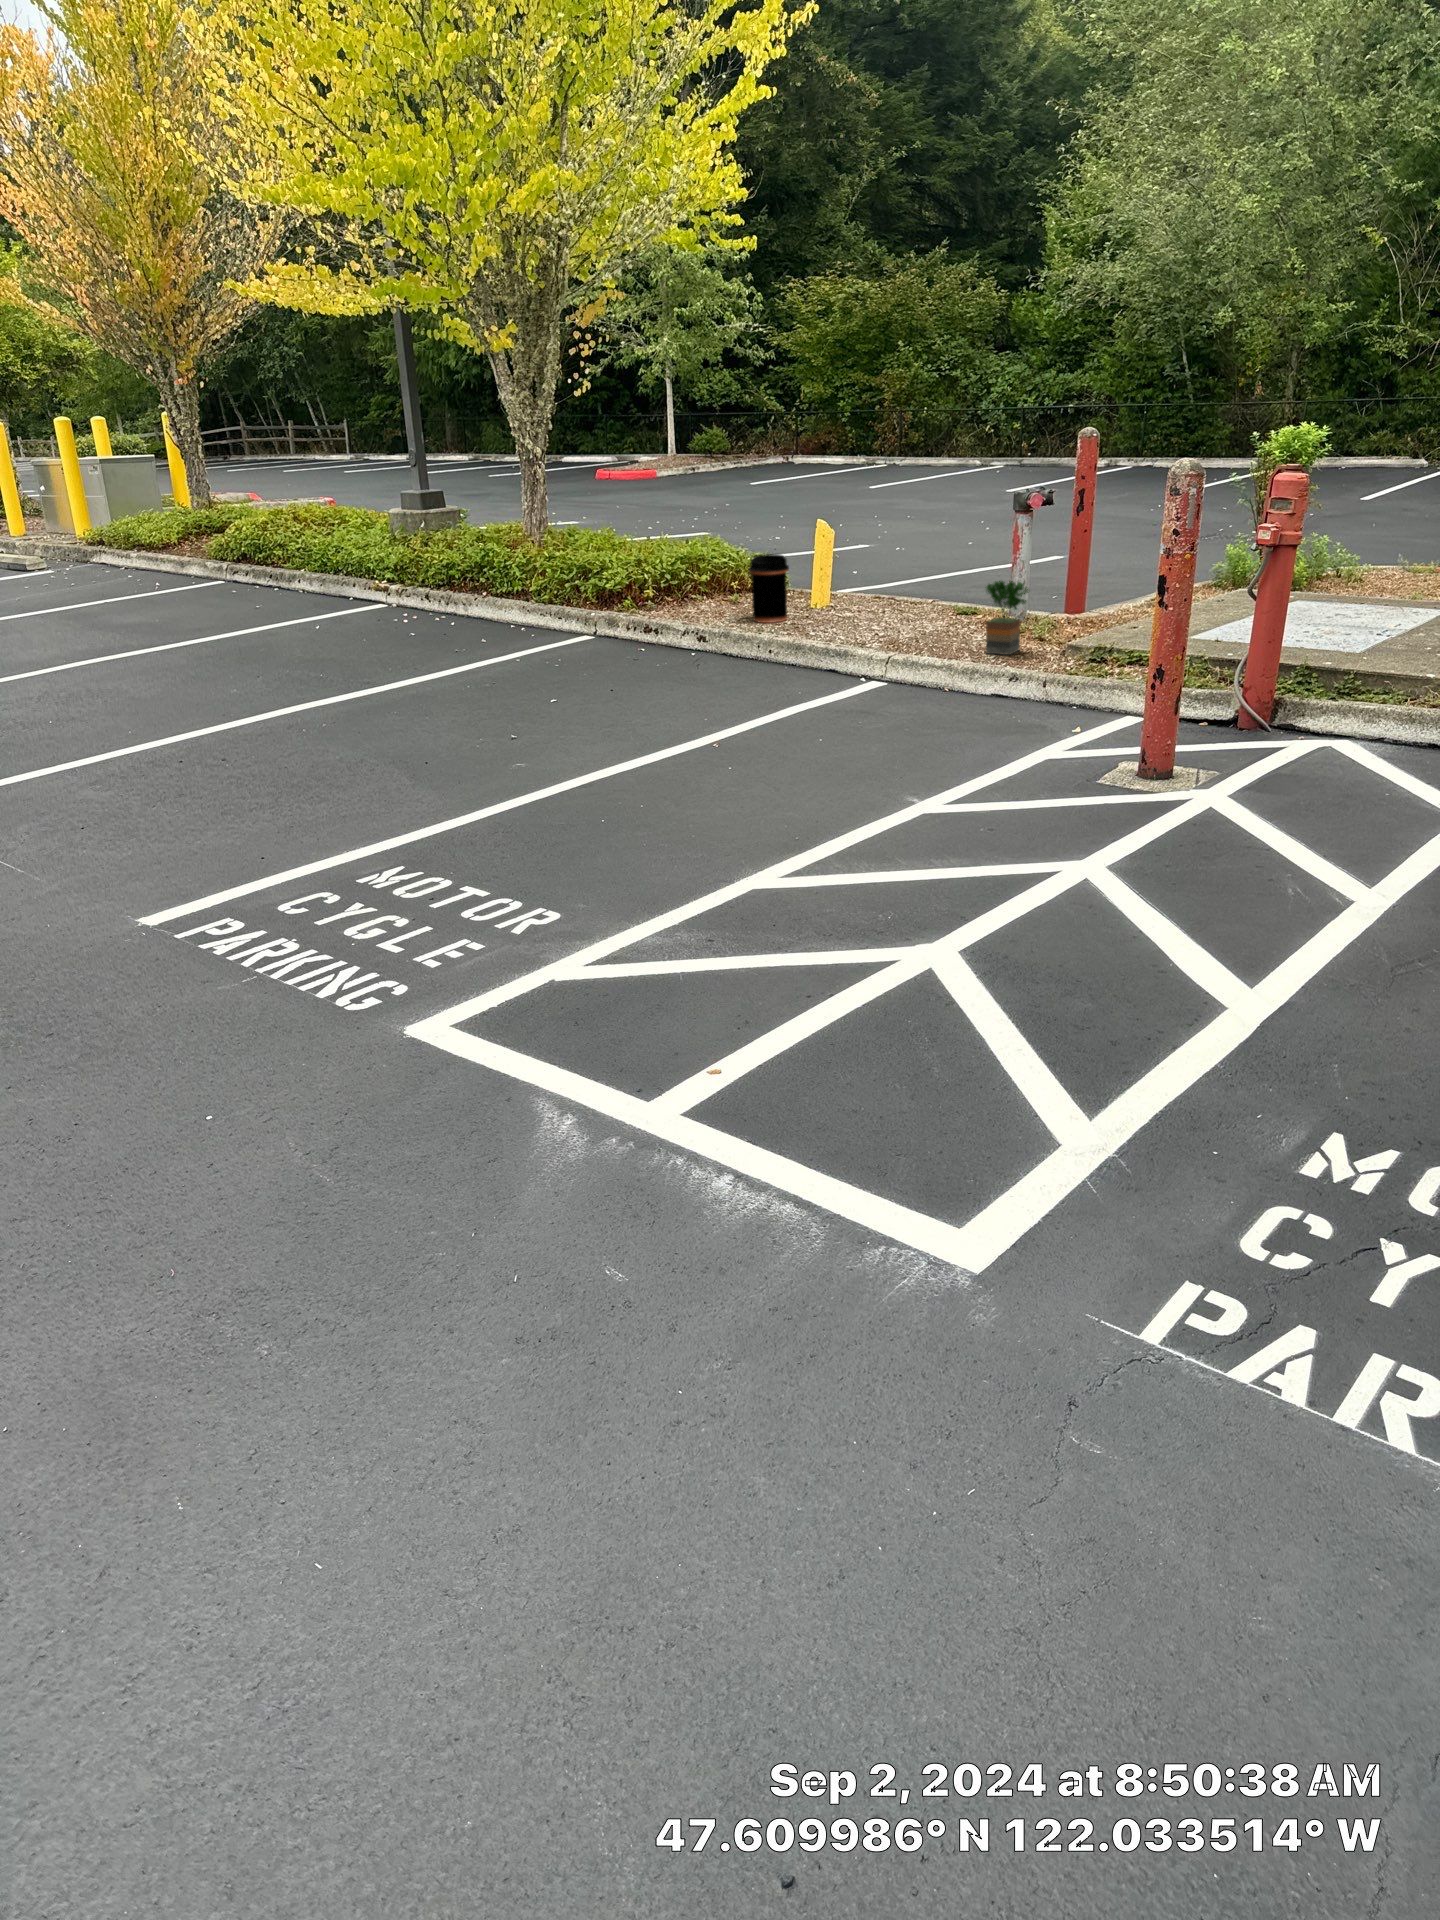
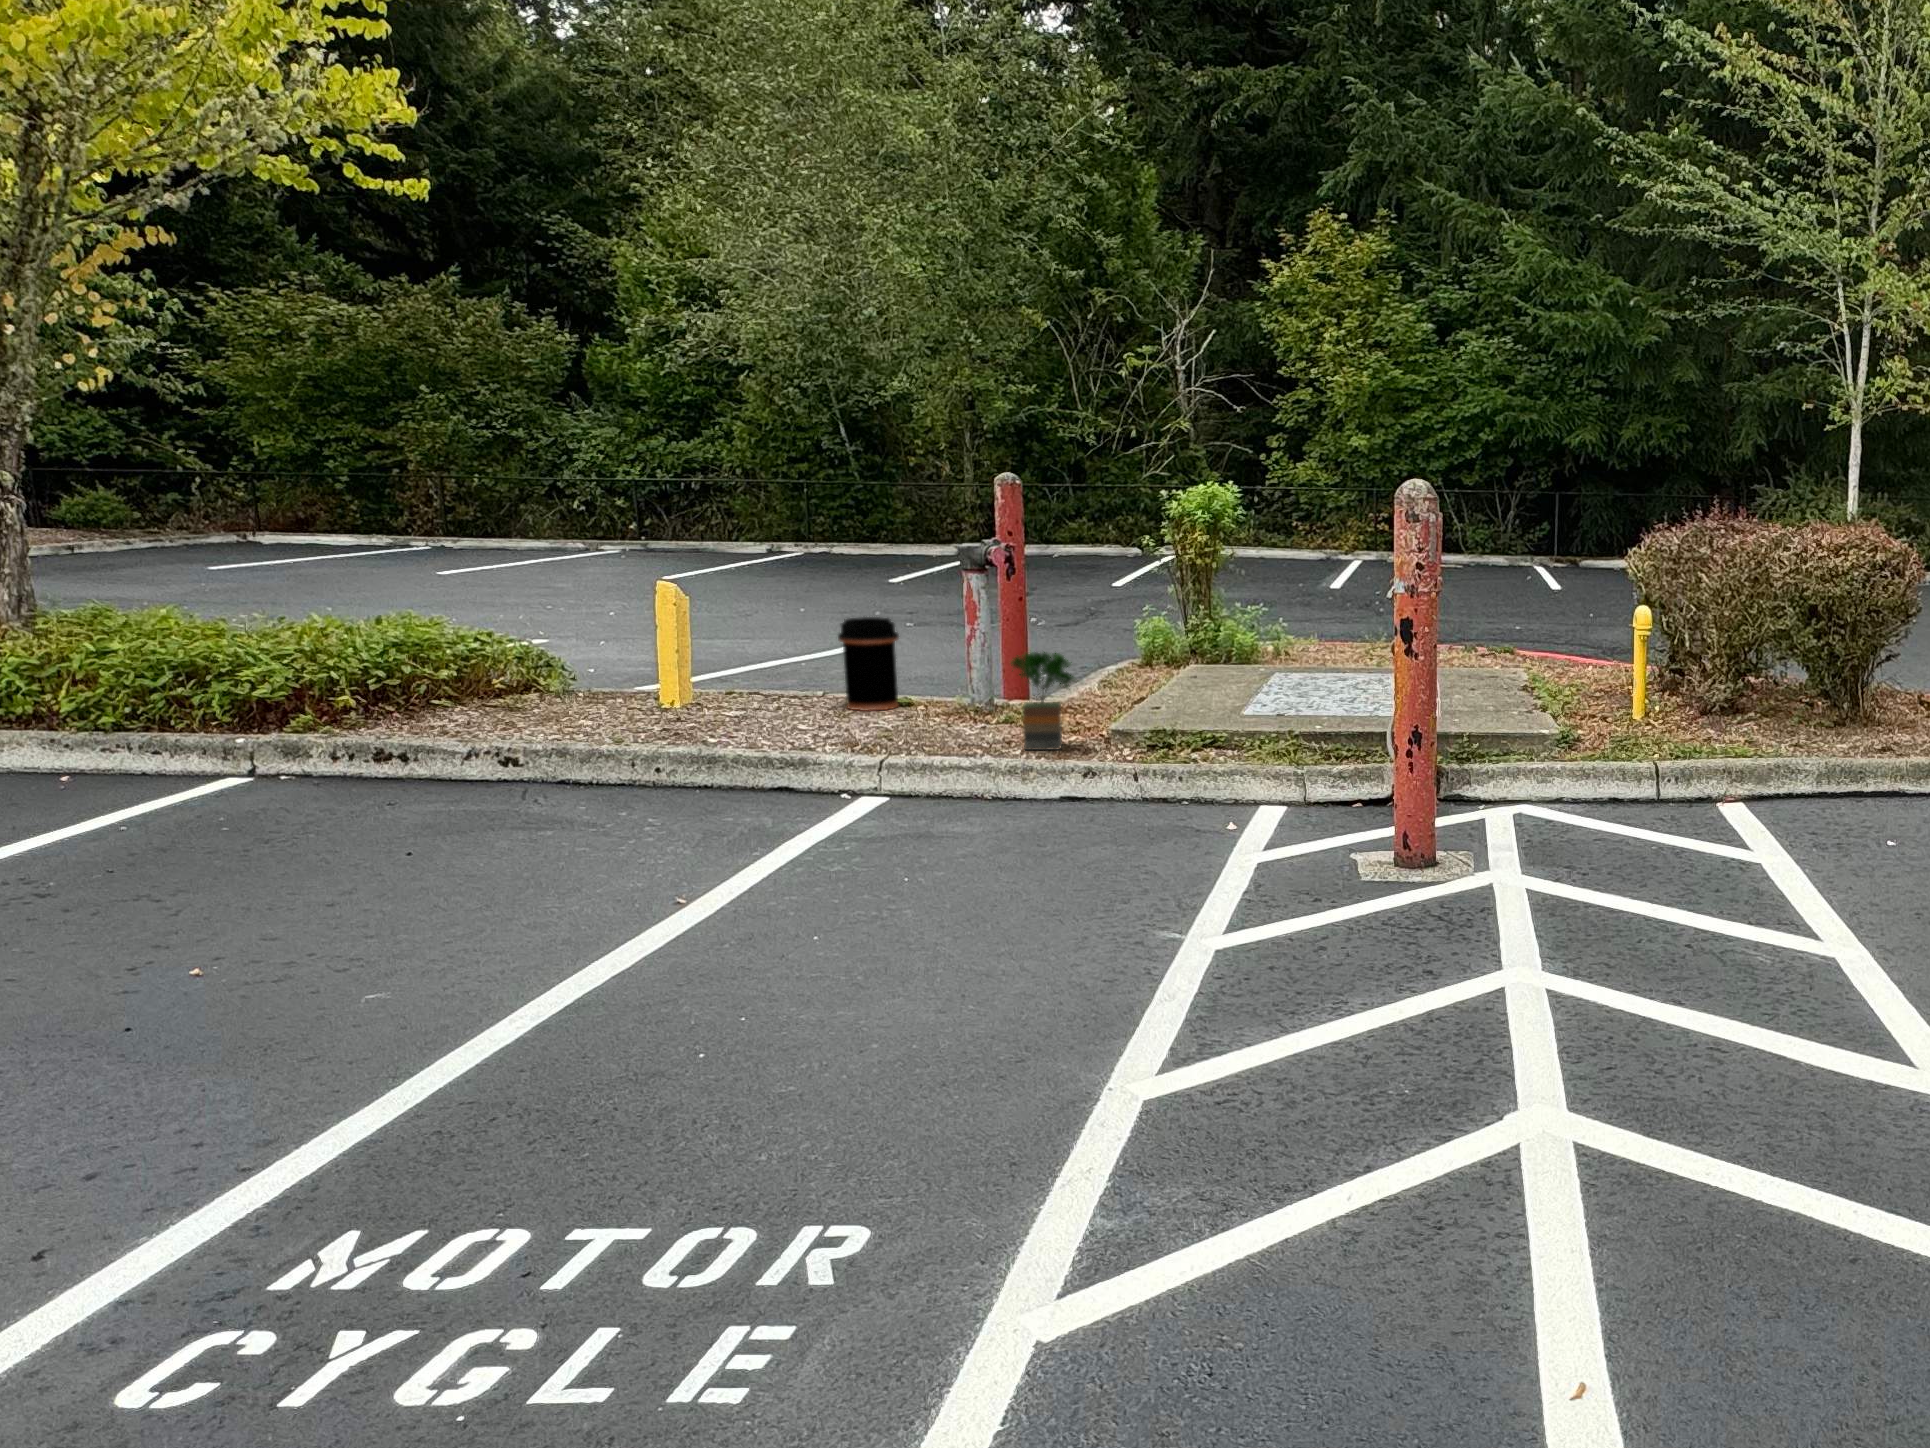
trash can: present [748,554,789,623] -> present [838,617,899,711]

